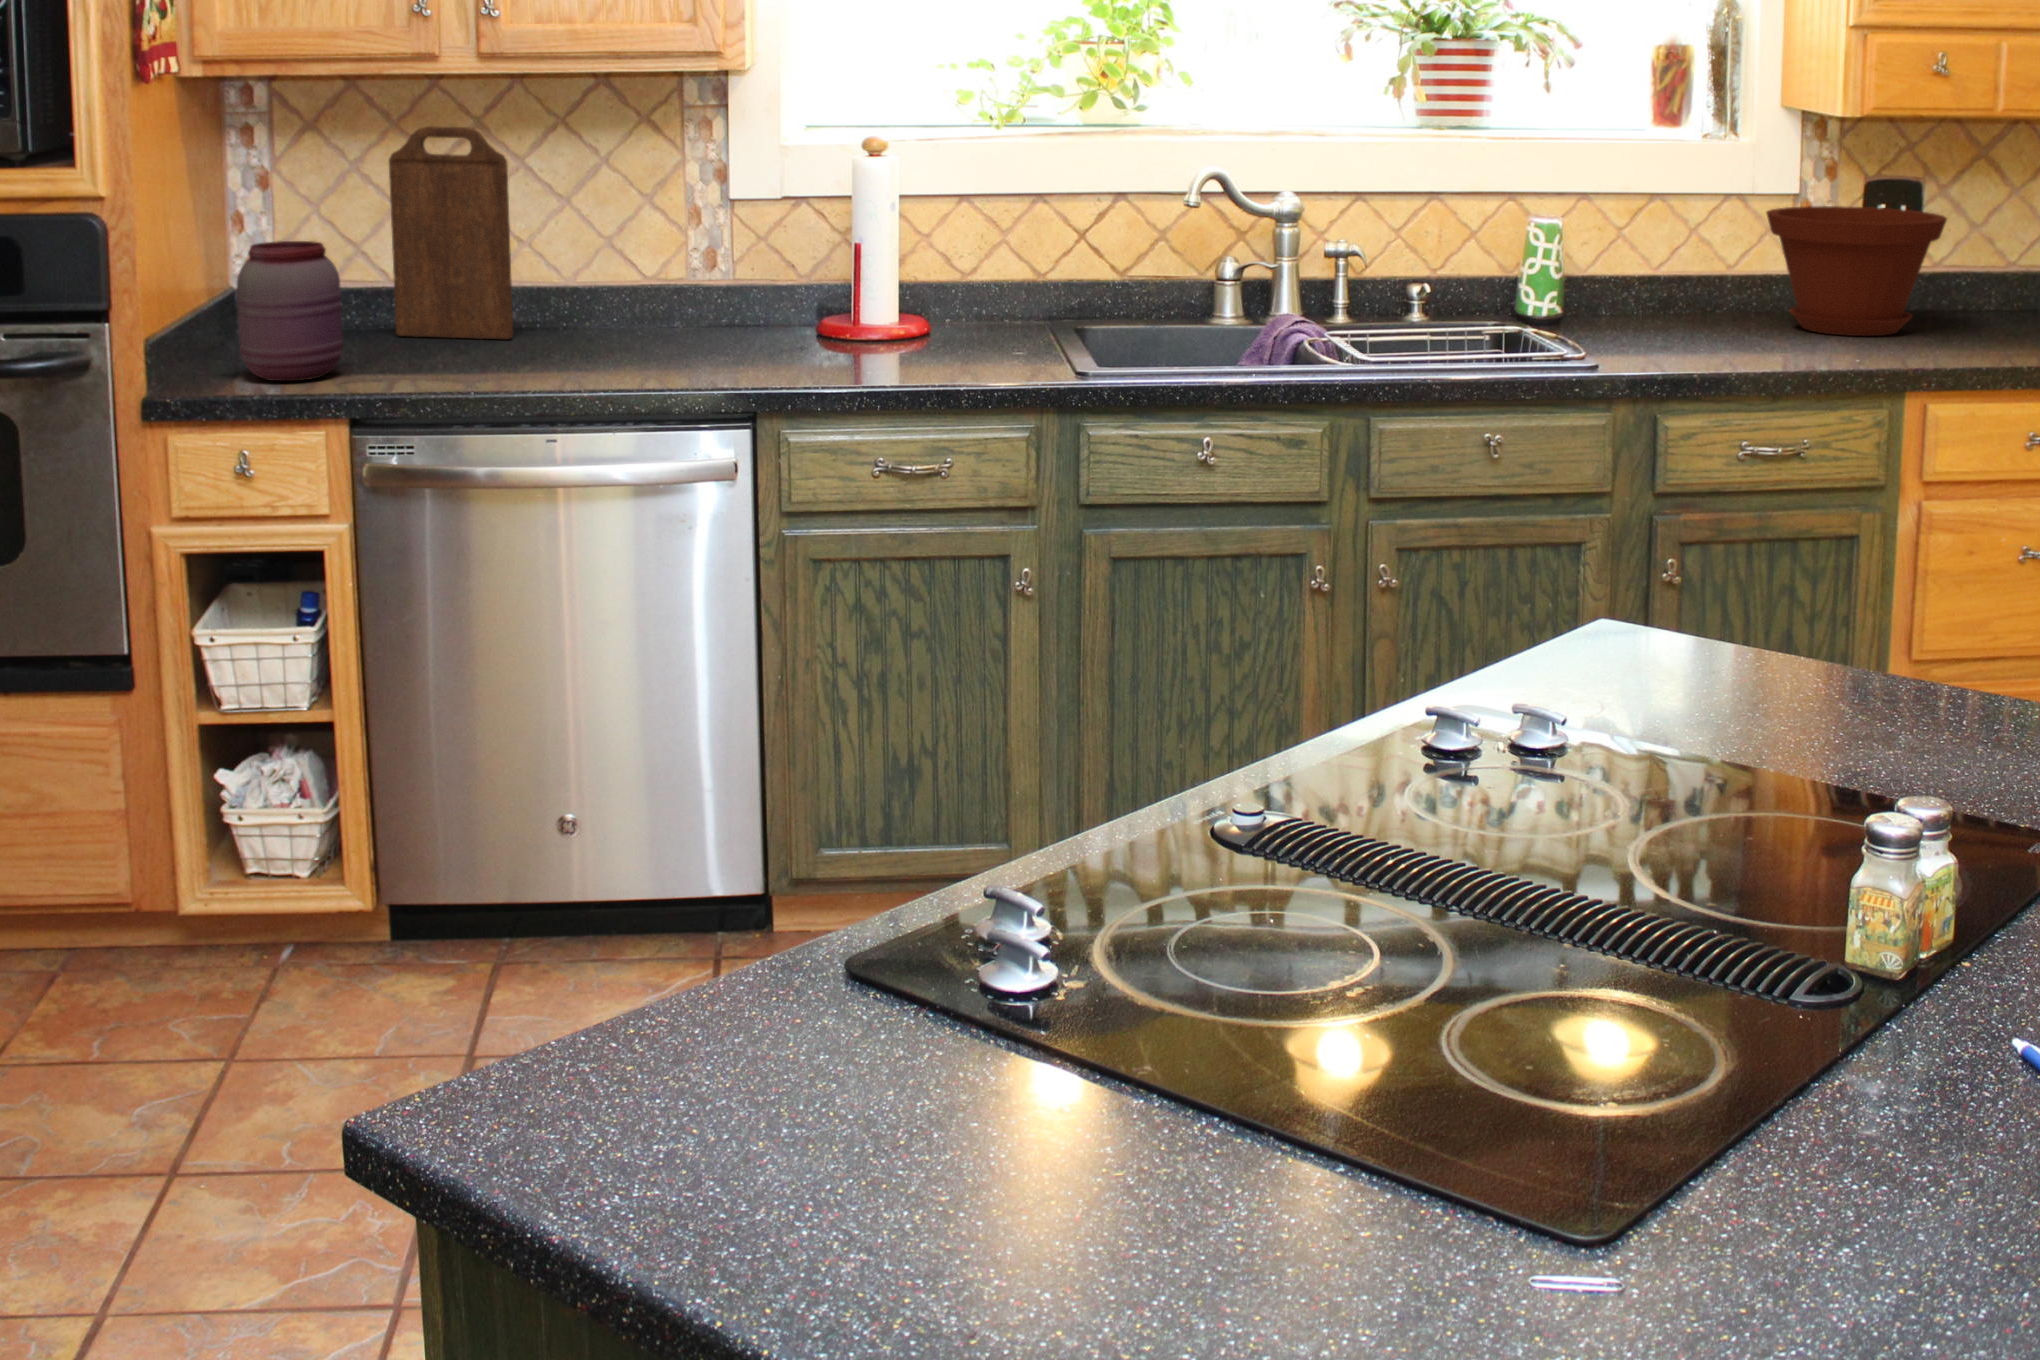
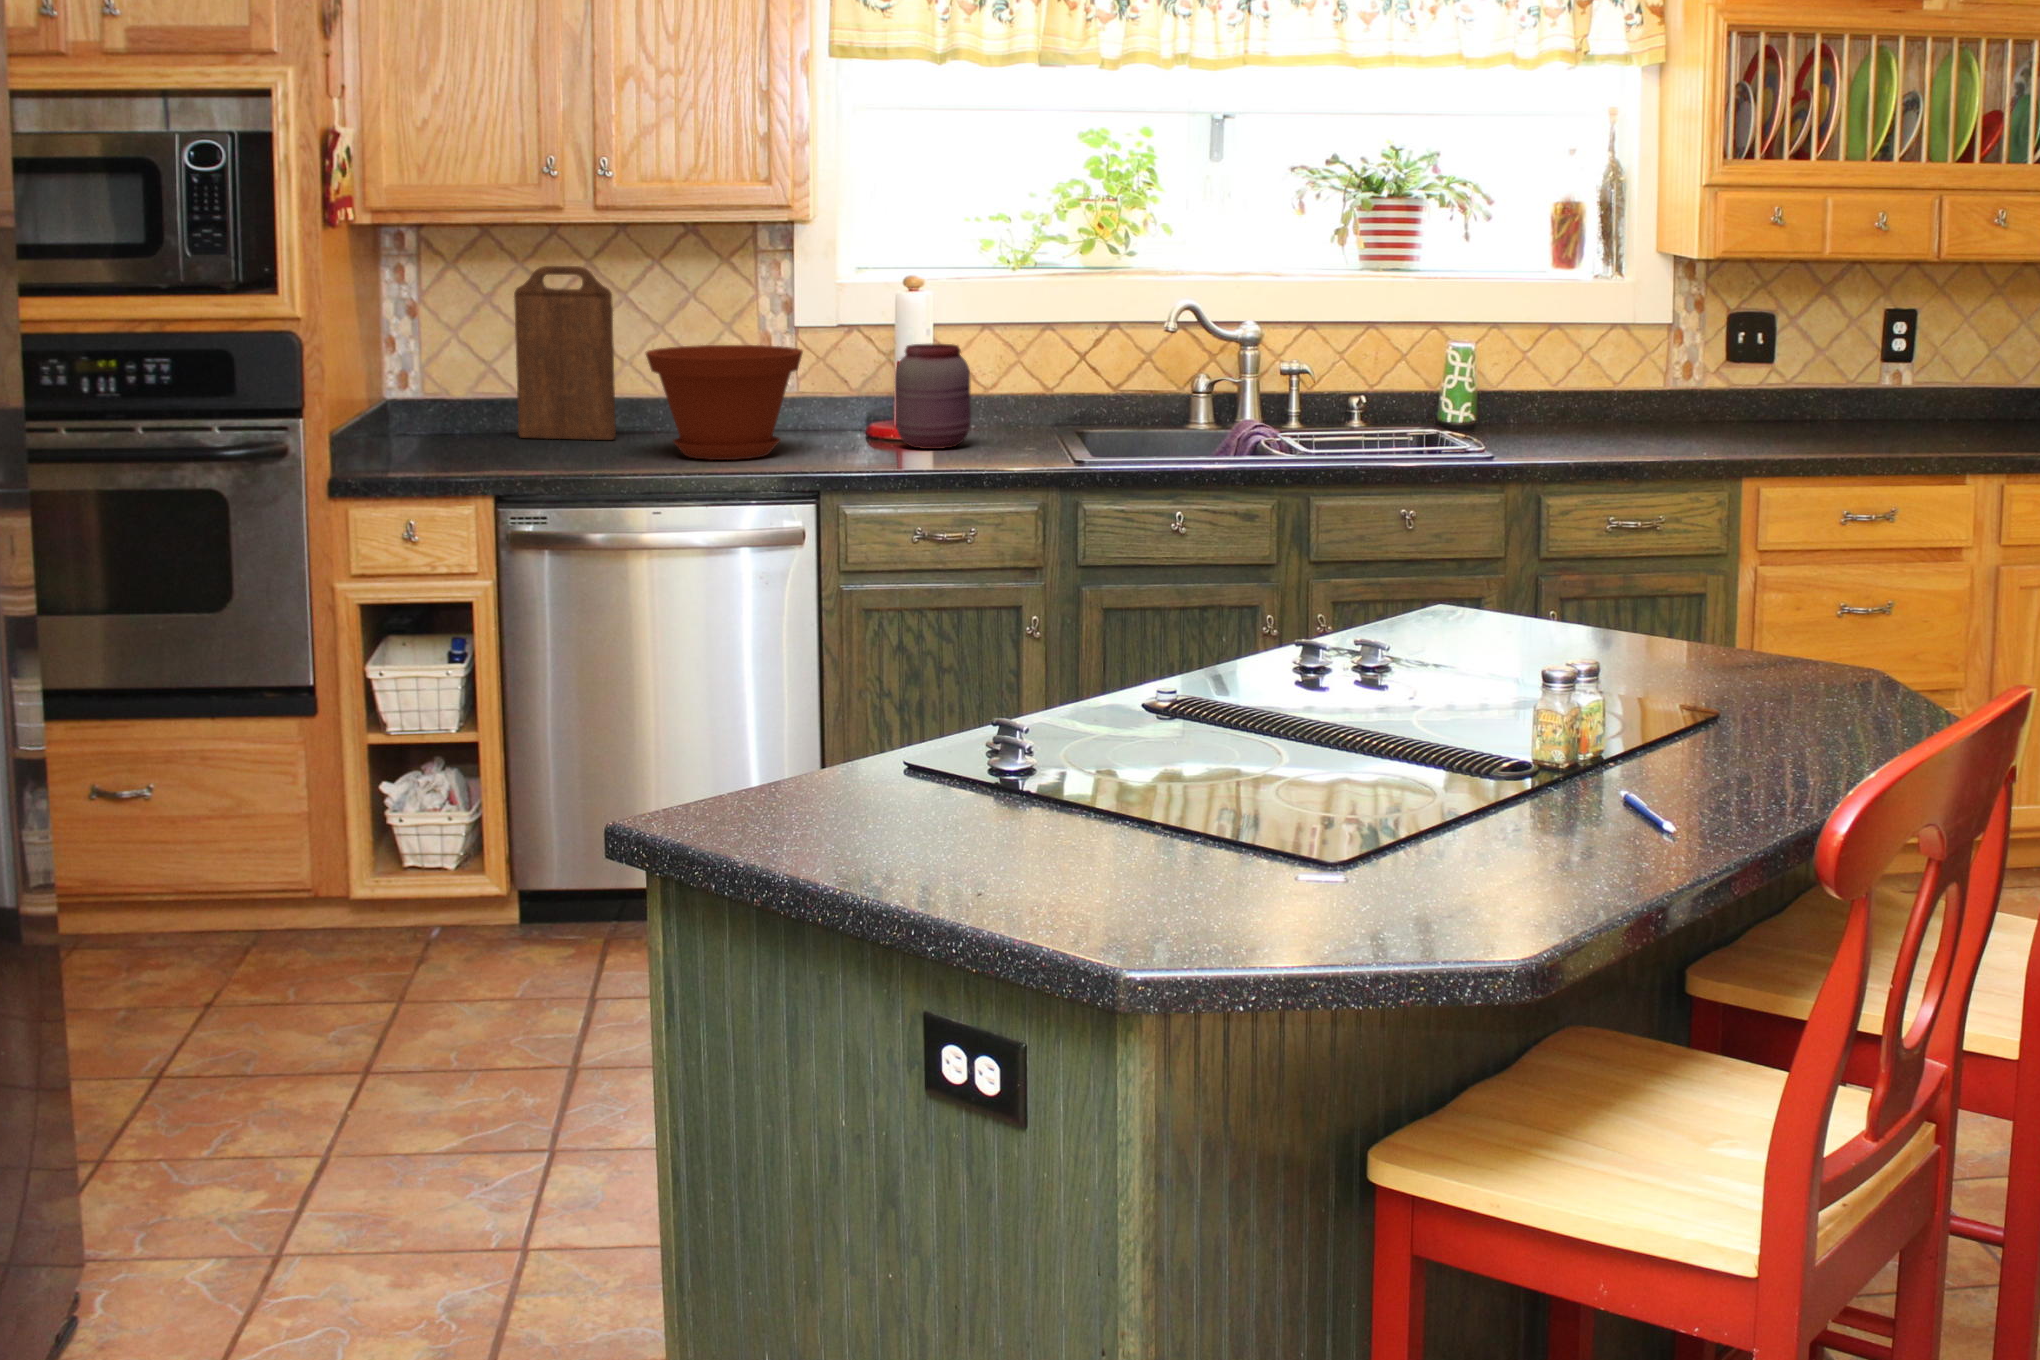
plant pot: present [1766,206,1947,336] -> present [646,345,803,460]
jar: present [237,241,343,381] -> present [895,344,971,449]

